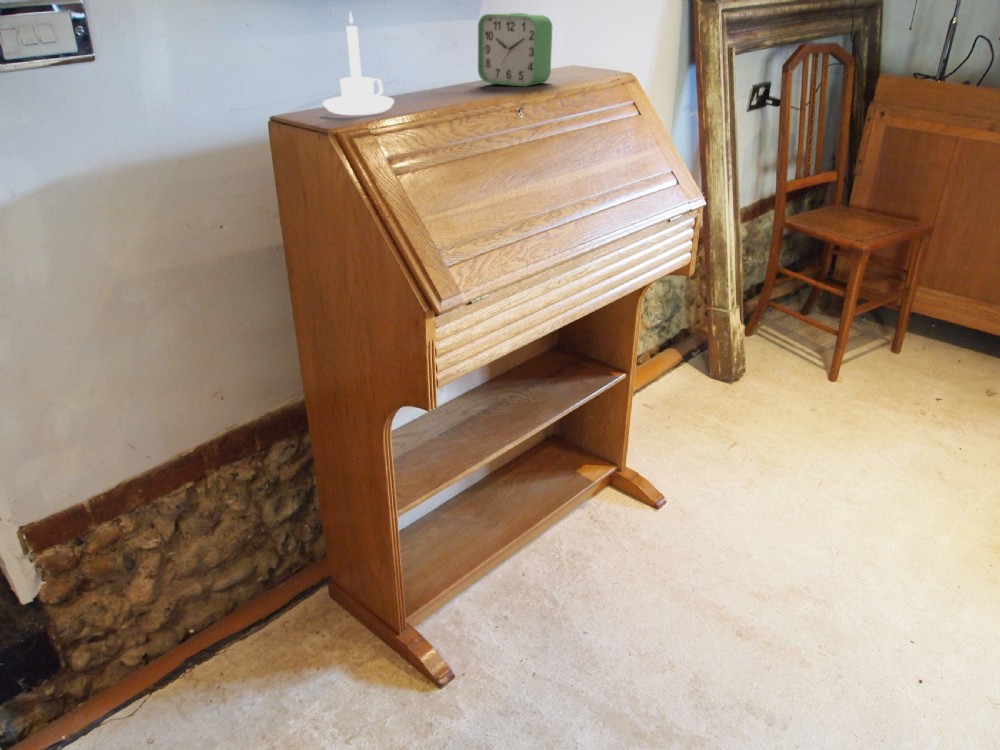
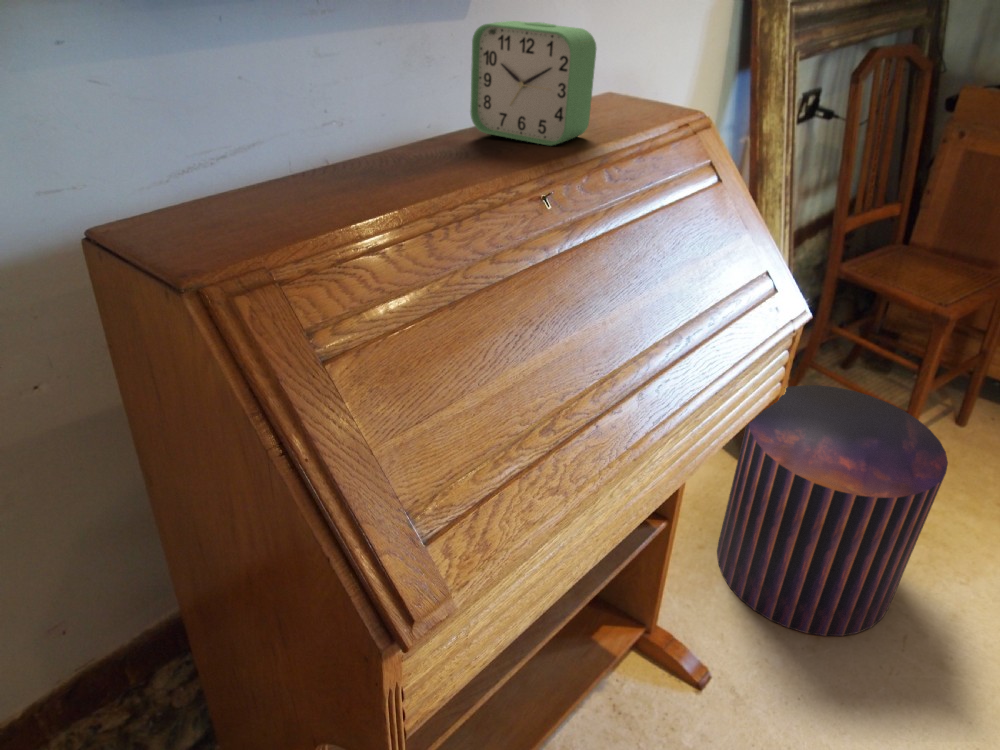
candle holder: present [323,12,394,115] -> none [188,33,325,234]
pouf: none [681,297,841,480] -> present [717,385,948,636]

